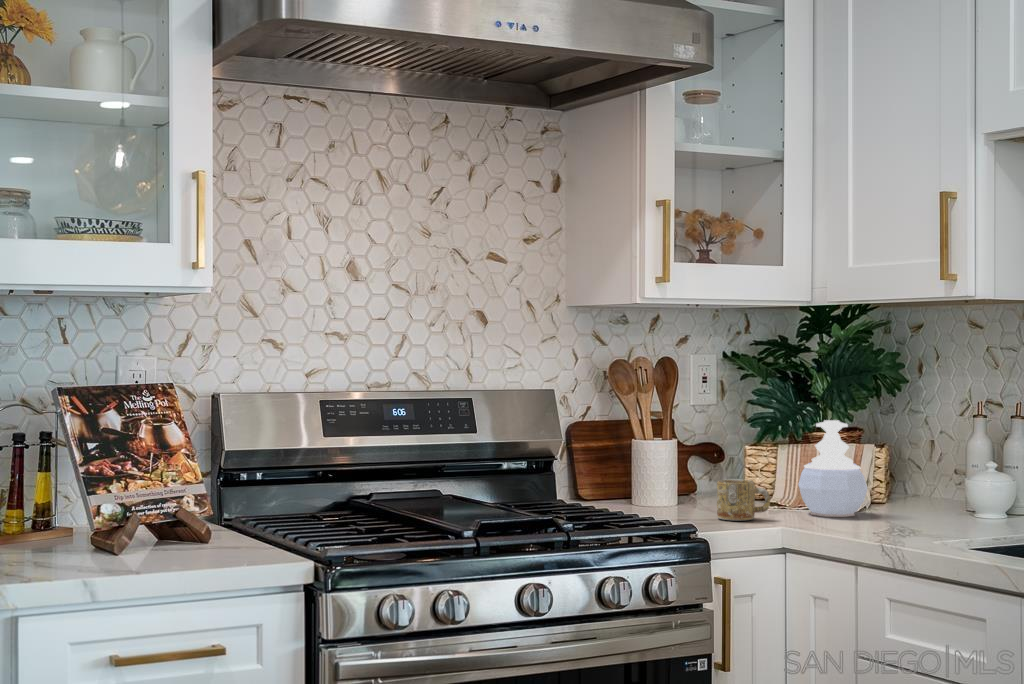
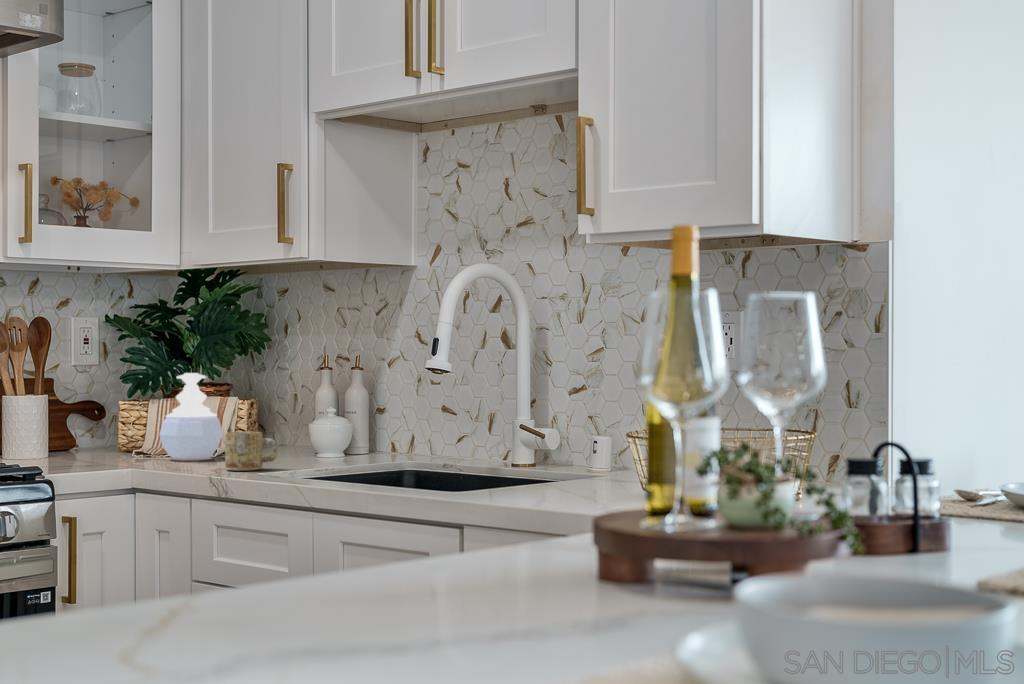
mug: present [717,479,770,521] -> present [225,432,278,470]

